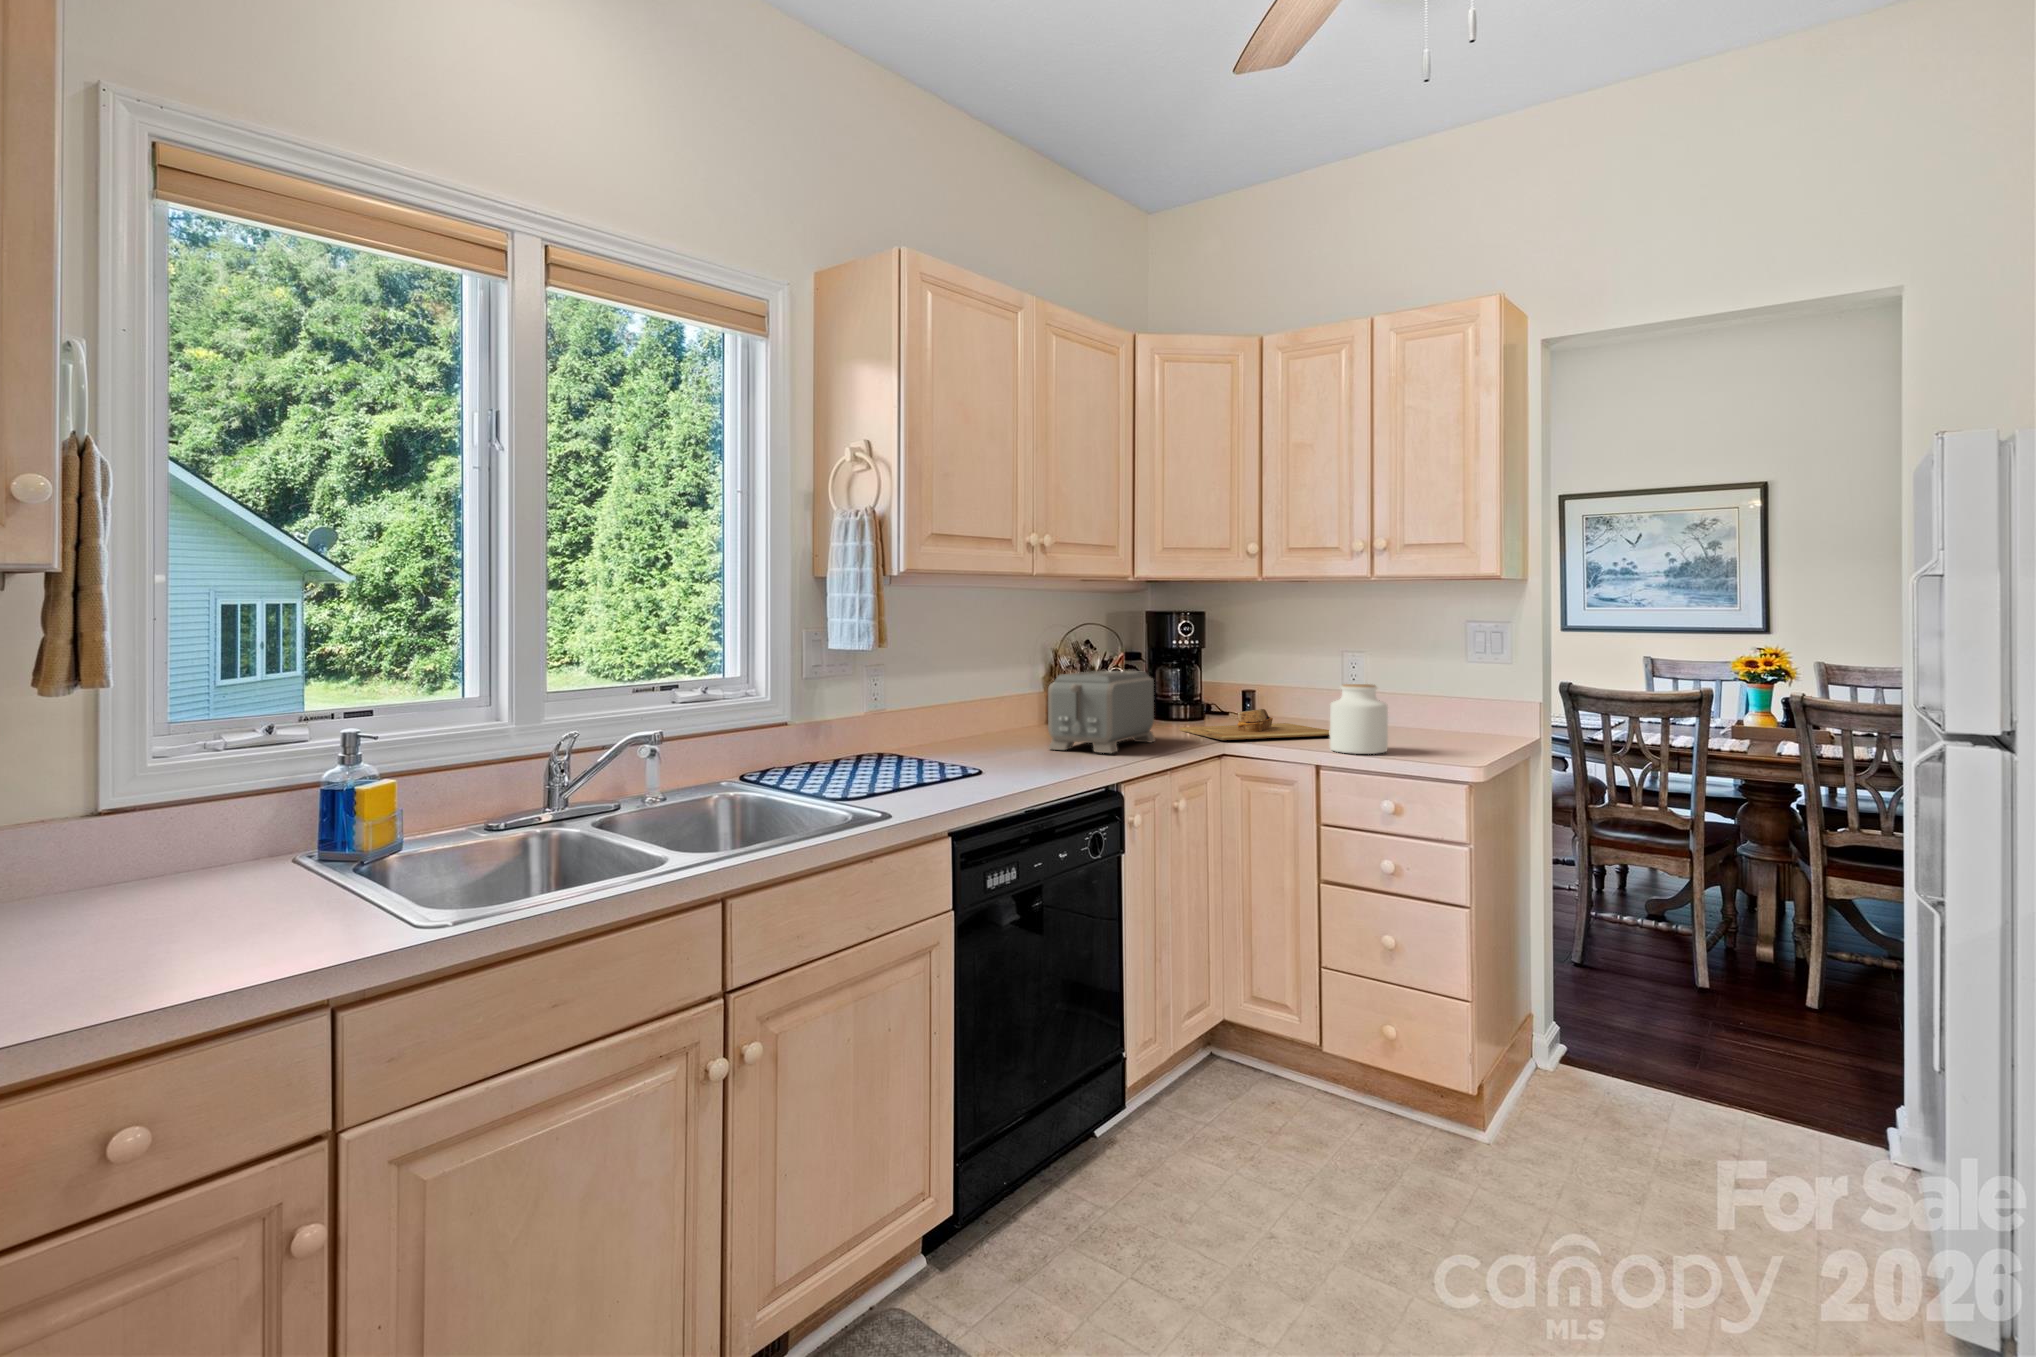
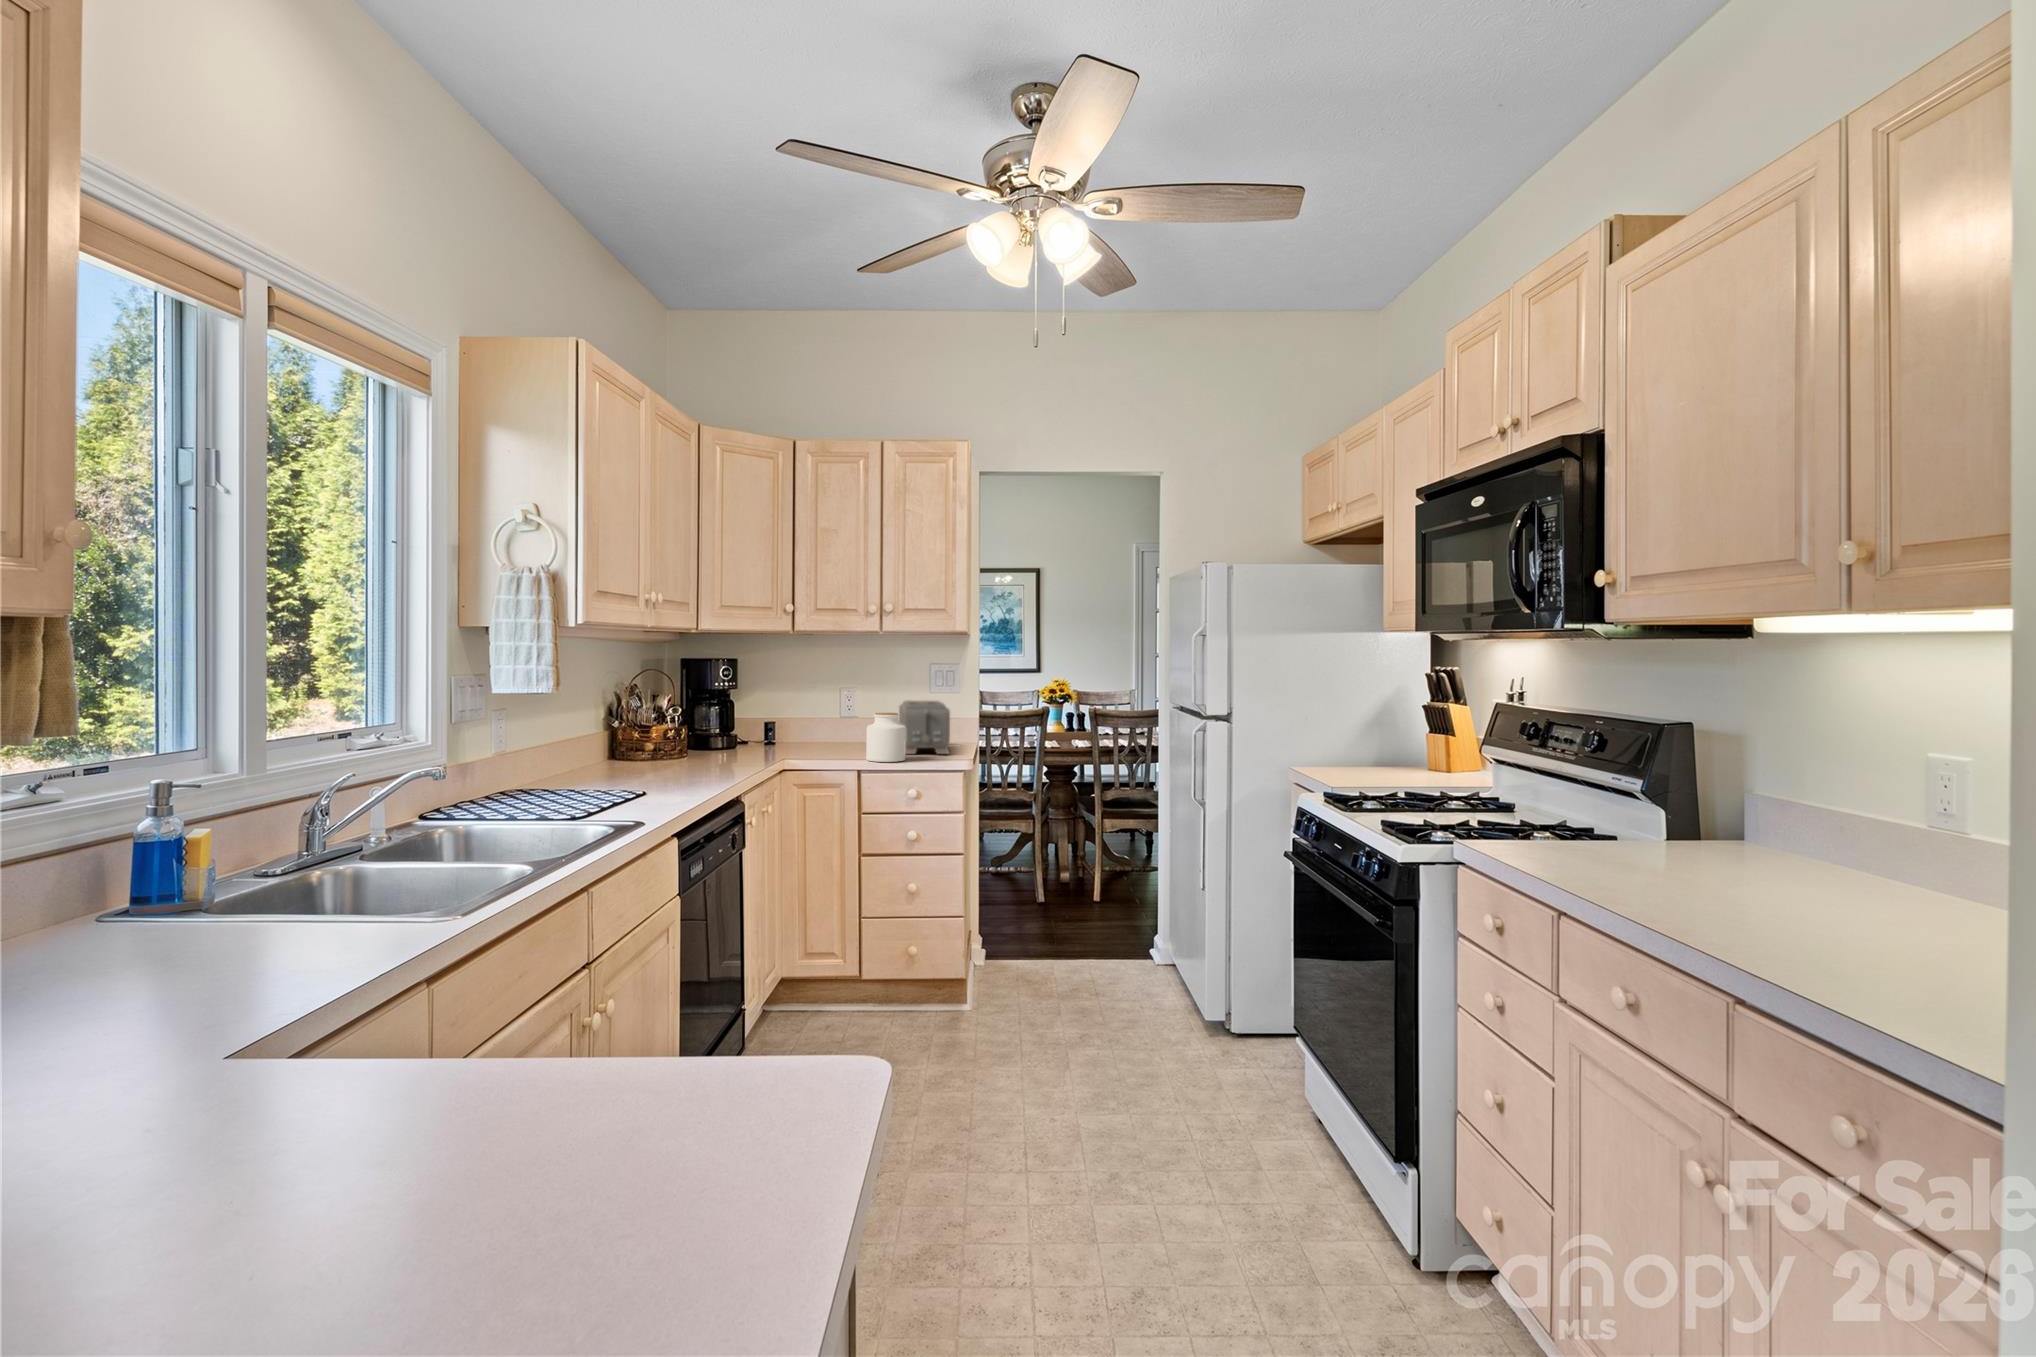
toaster: present [1048,671,1155,753] -> present [899,701,950,754]
cutting board: present [1180,709,1330,740] -> none [735,733,857,758]

